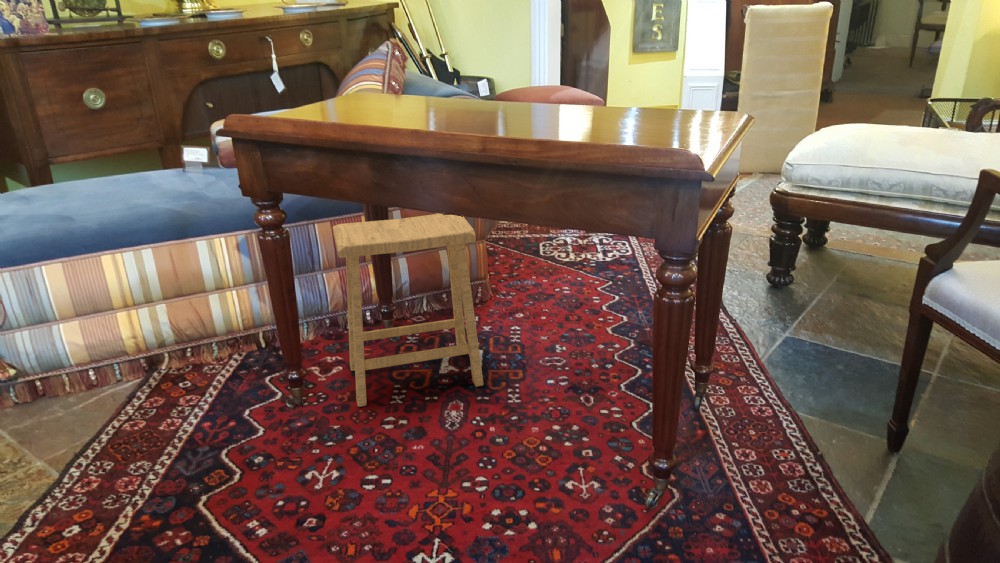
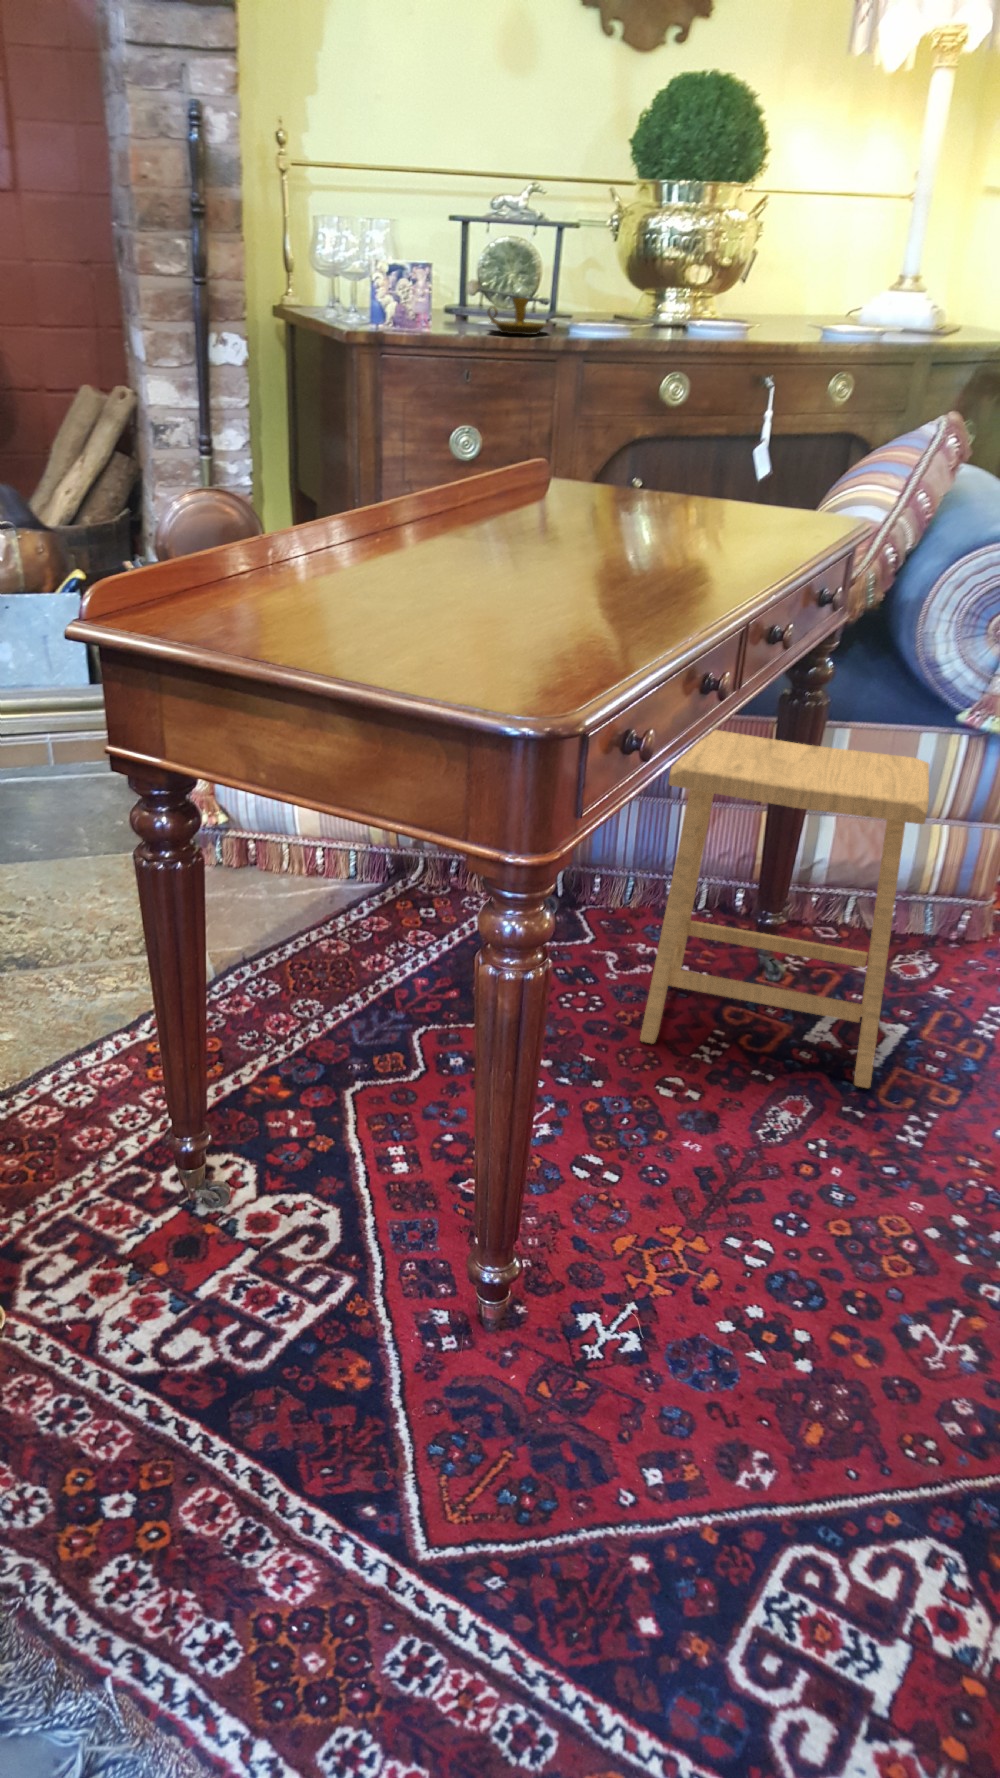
candlestick: none [80,5,129,27] -> present [488,298,549,335]

